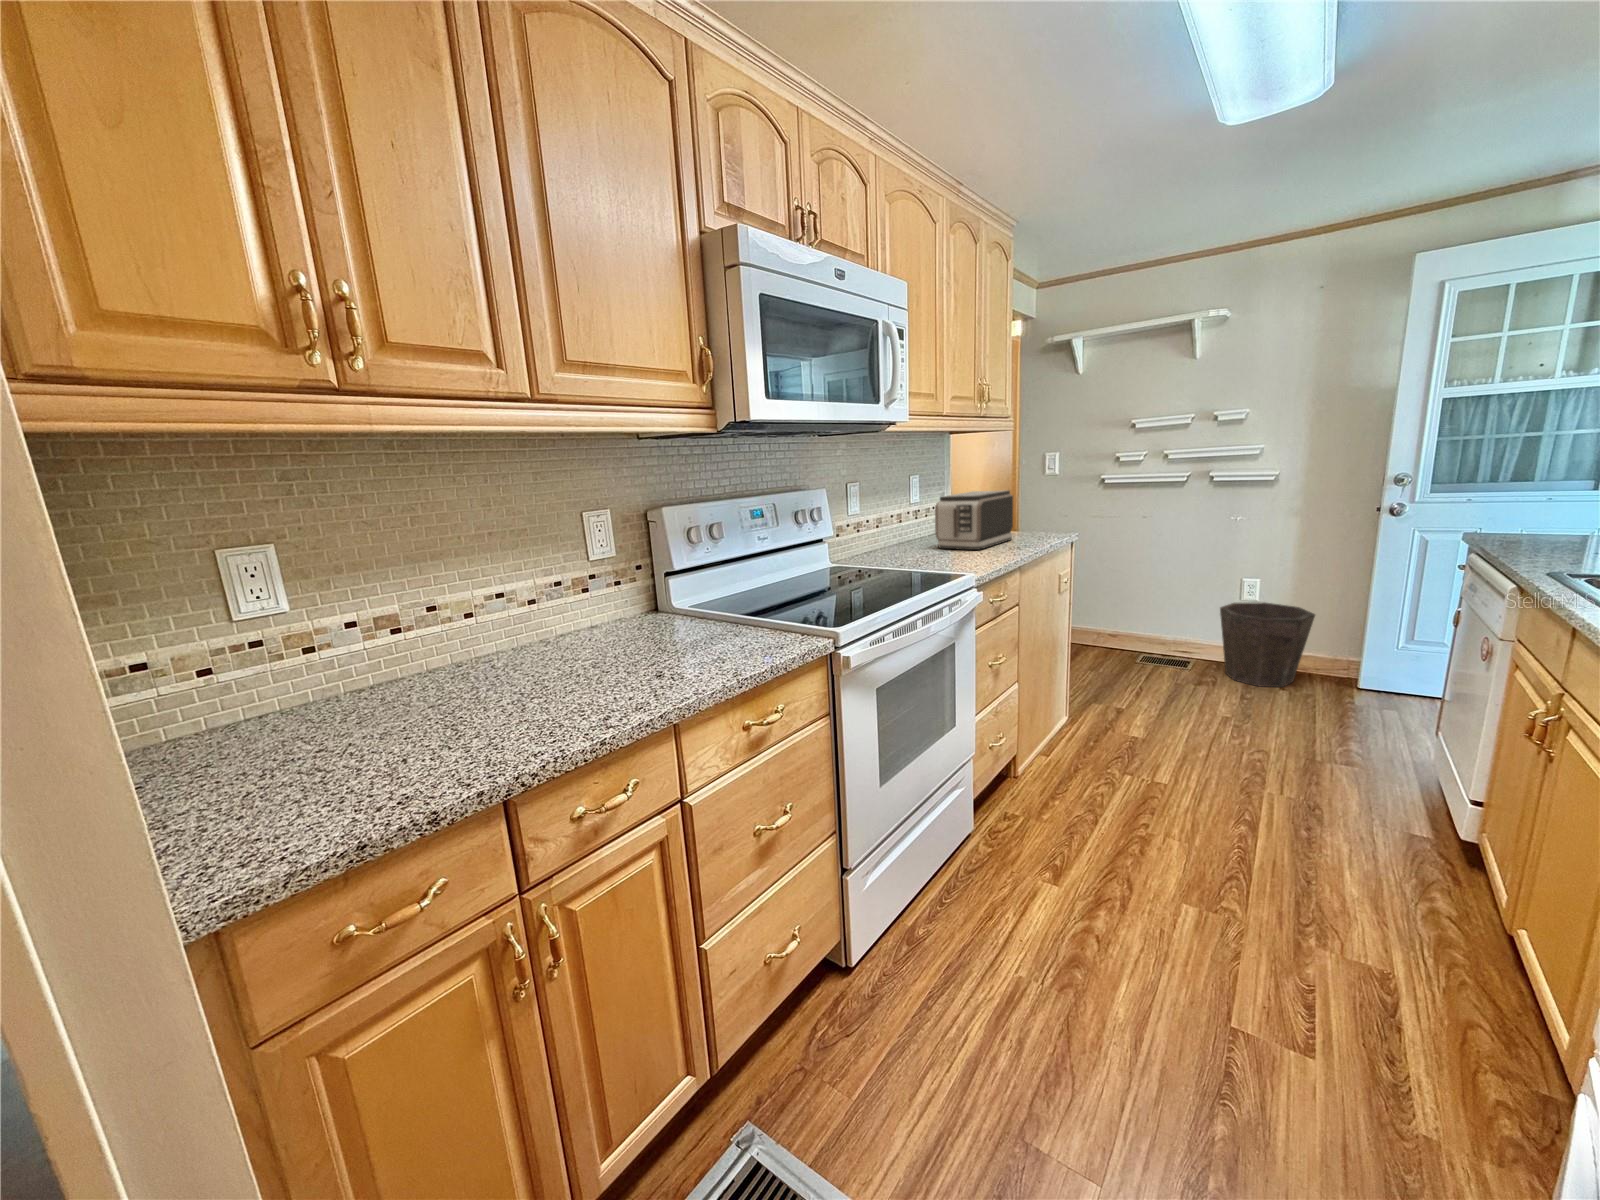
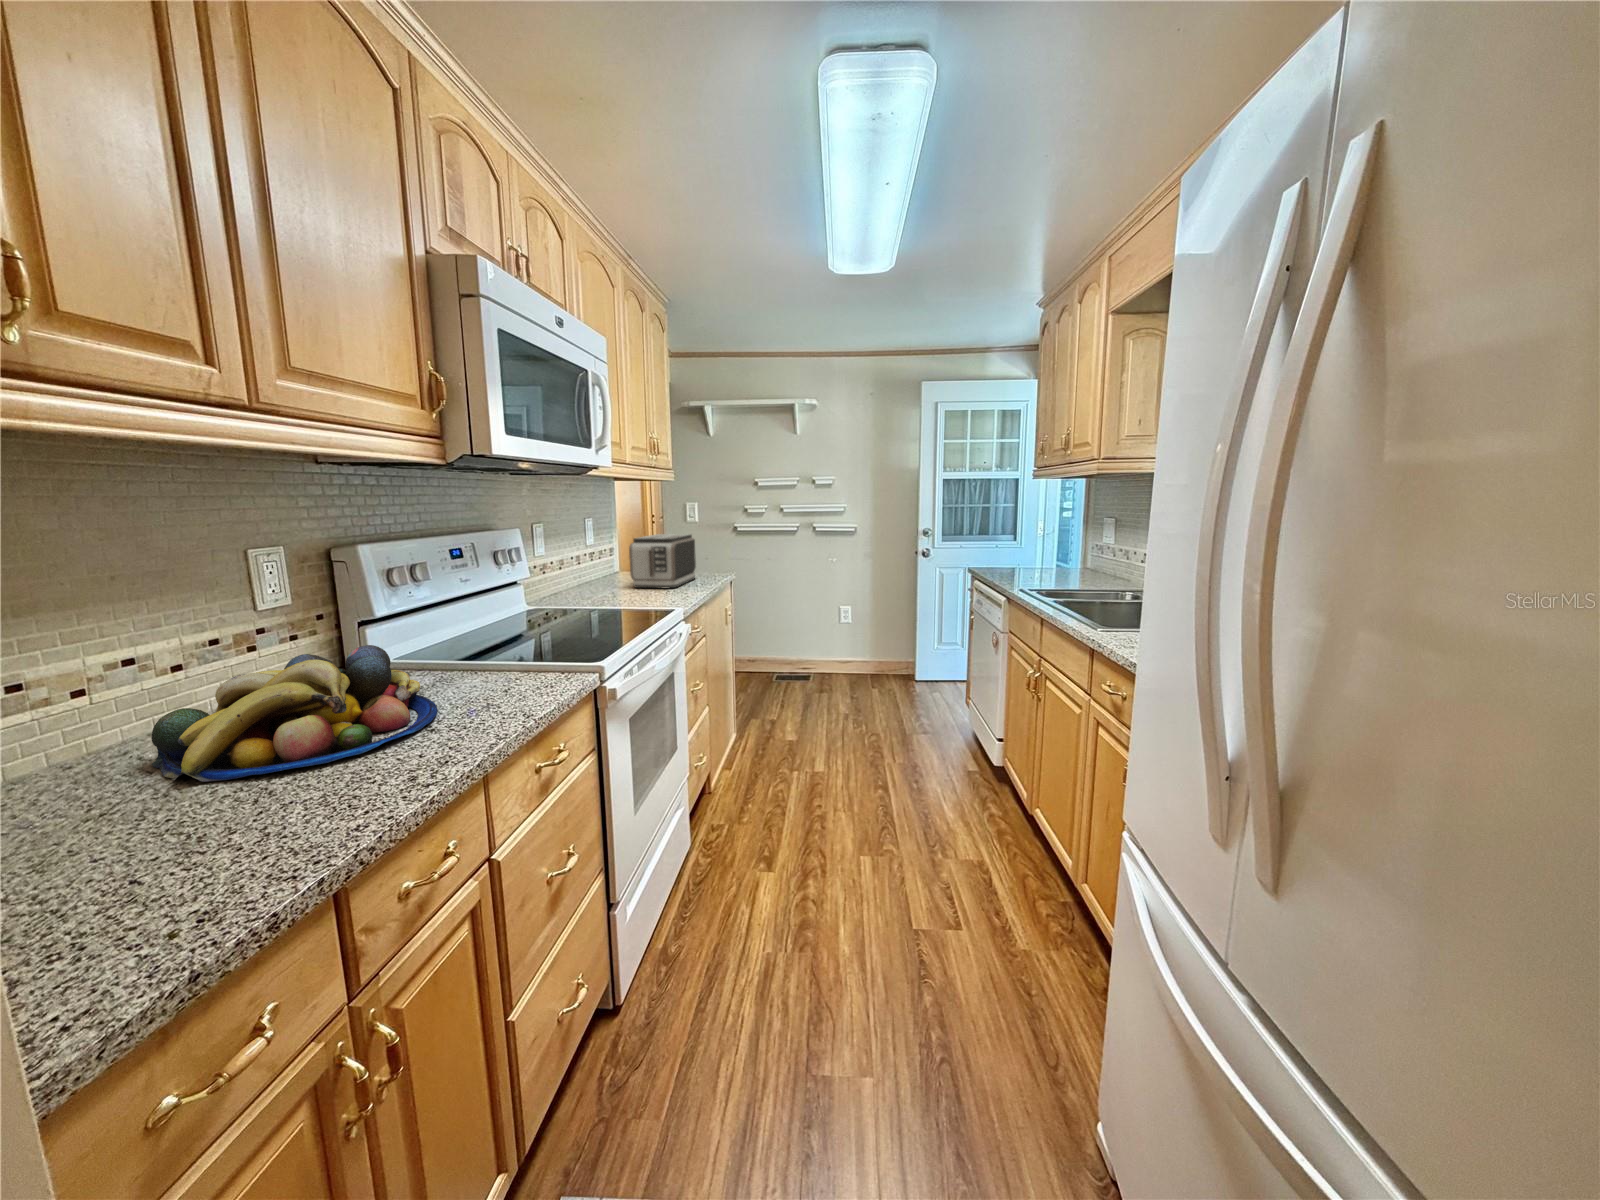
fruit bowl: none [494,595,677,691] -> present [151,645,438,782]
waste bin: present [1220,602,1315,687] -> none [834,624,891,688]

